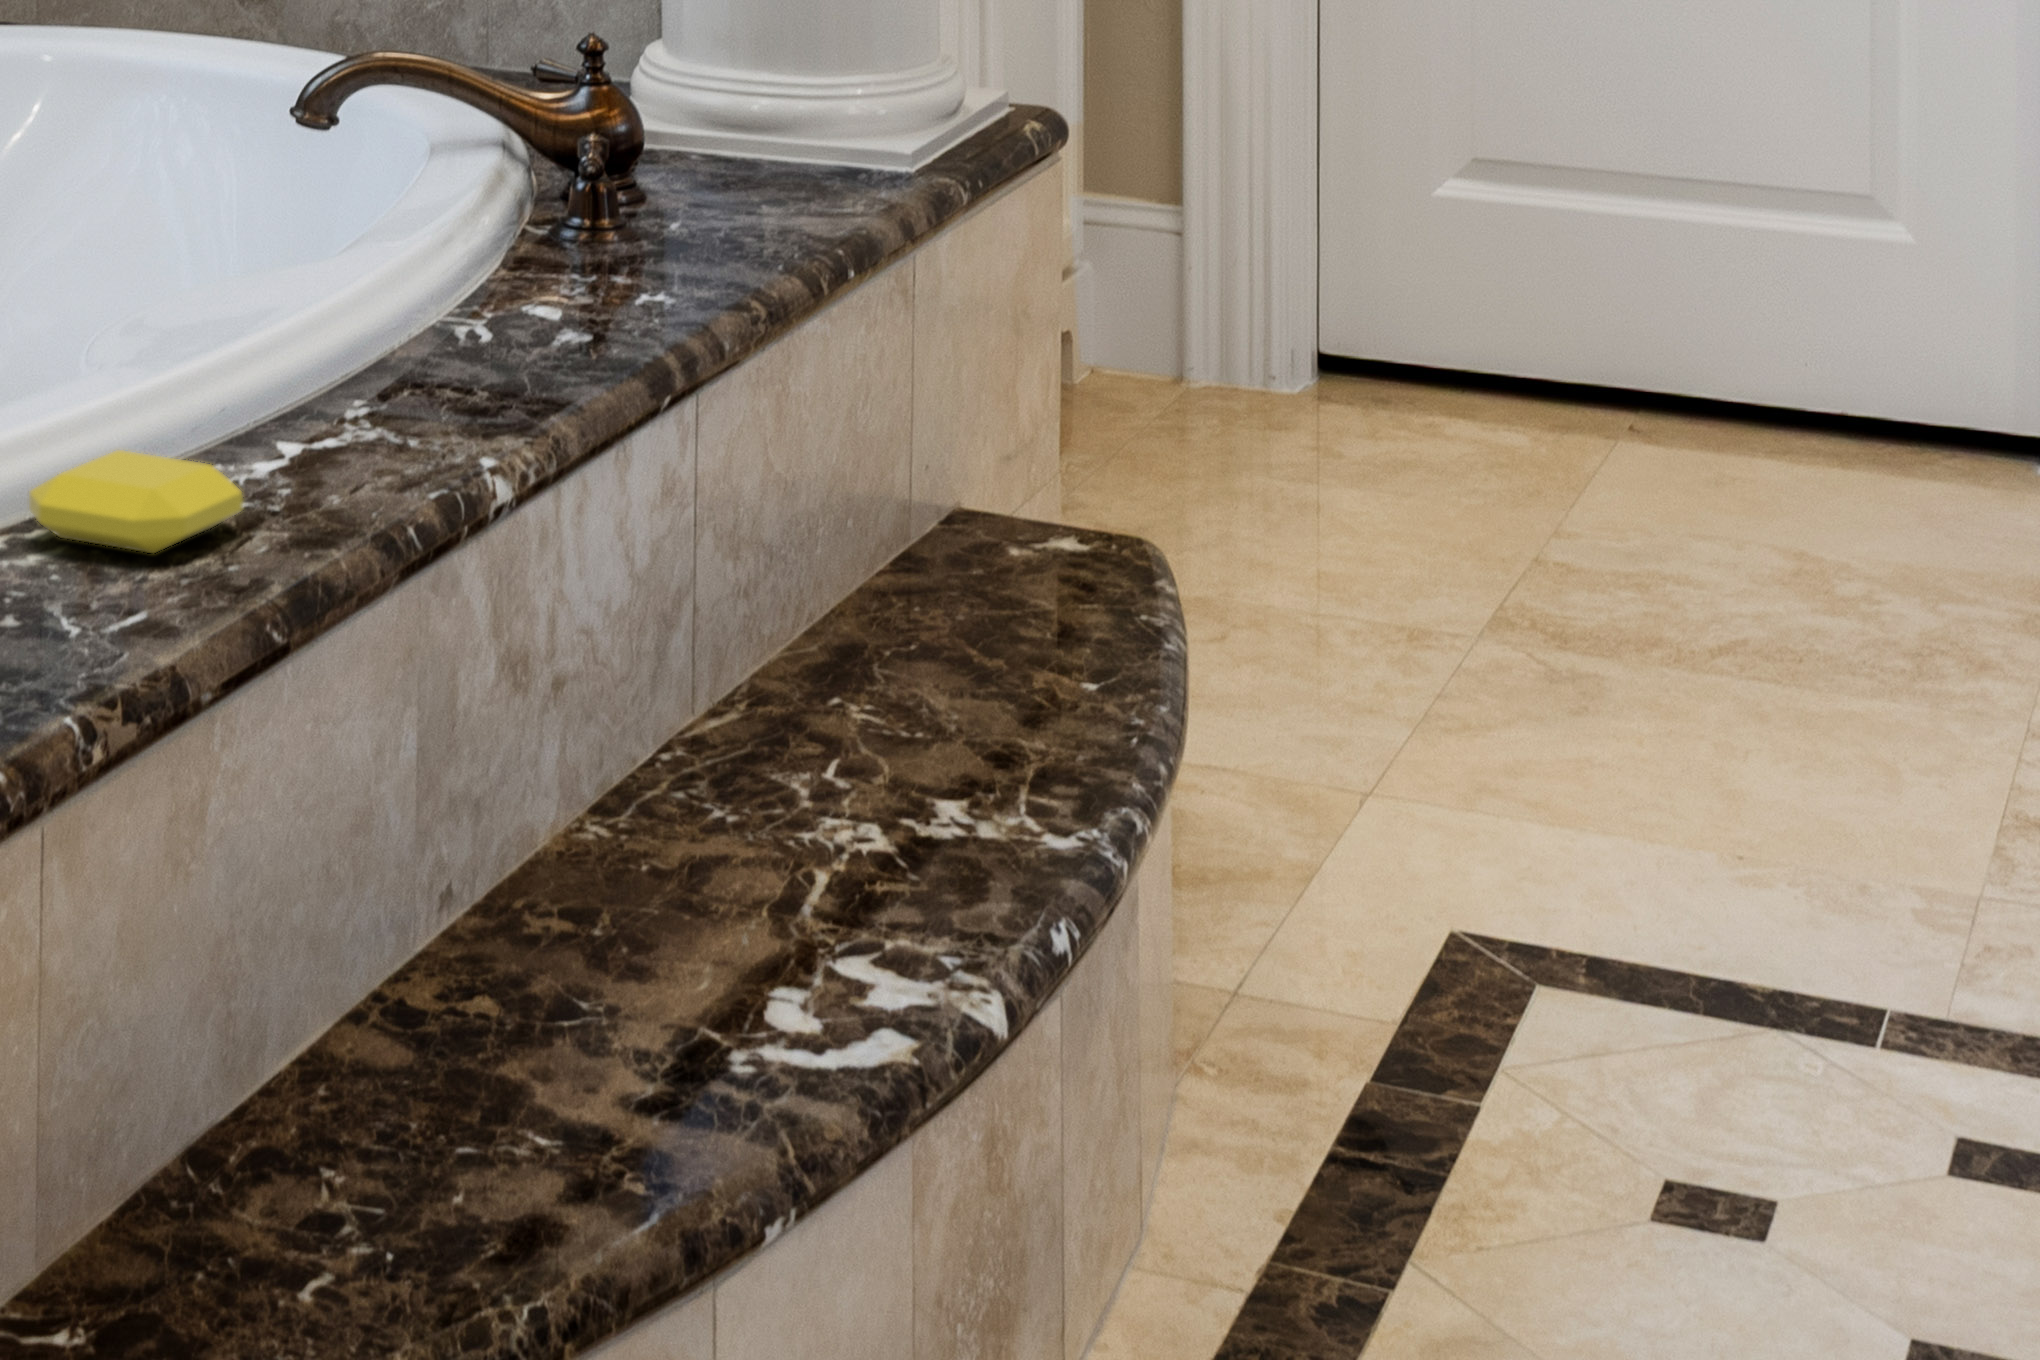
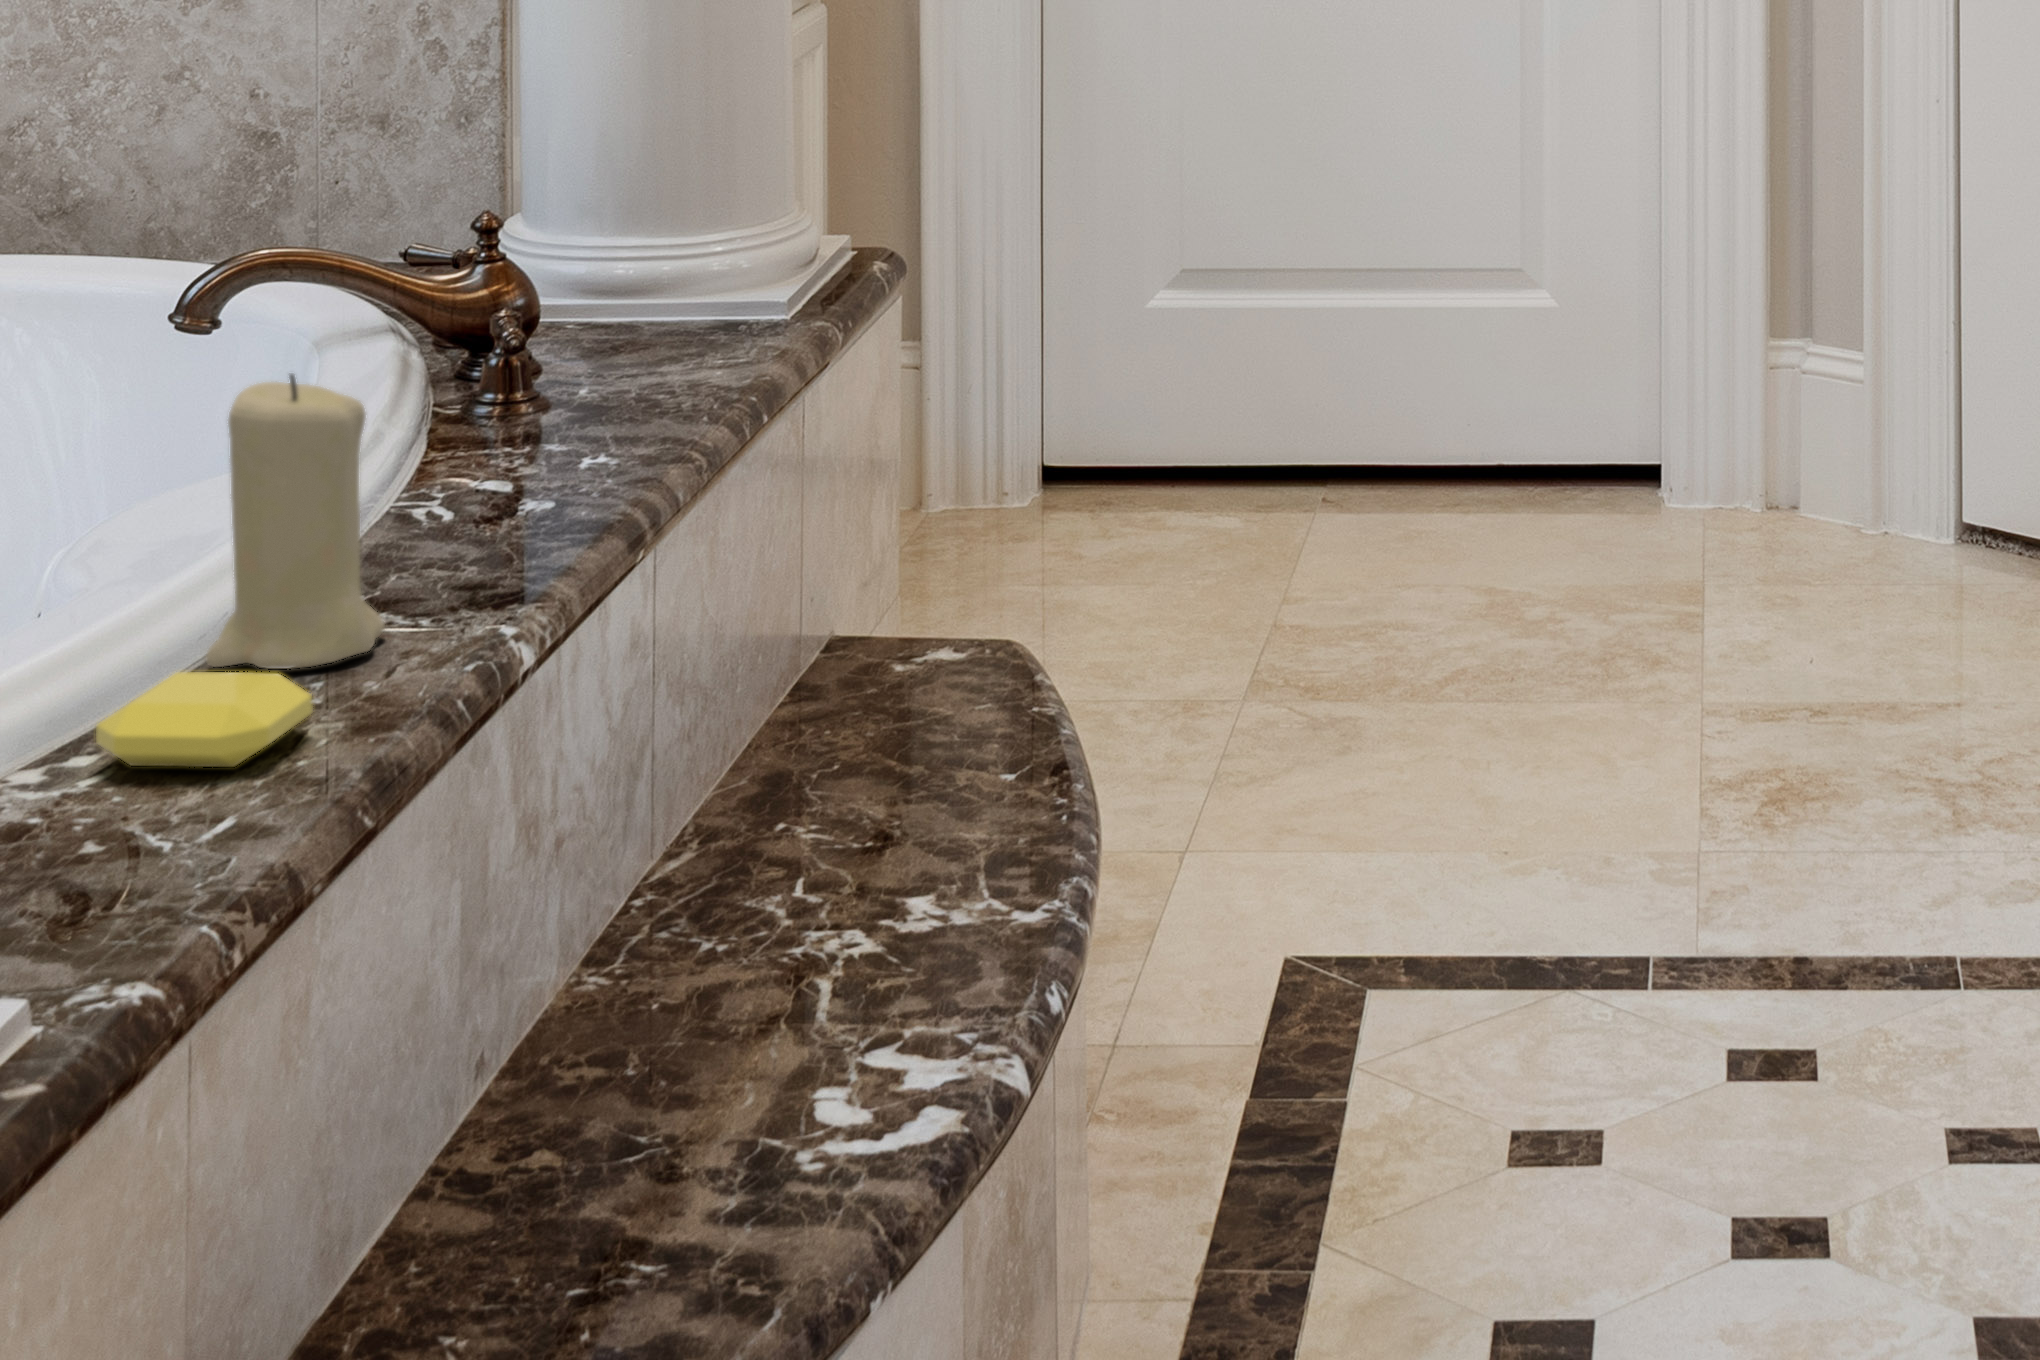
candle: none [174,161,357,465] -> present [206,374,385,669]

